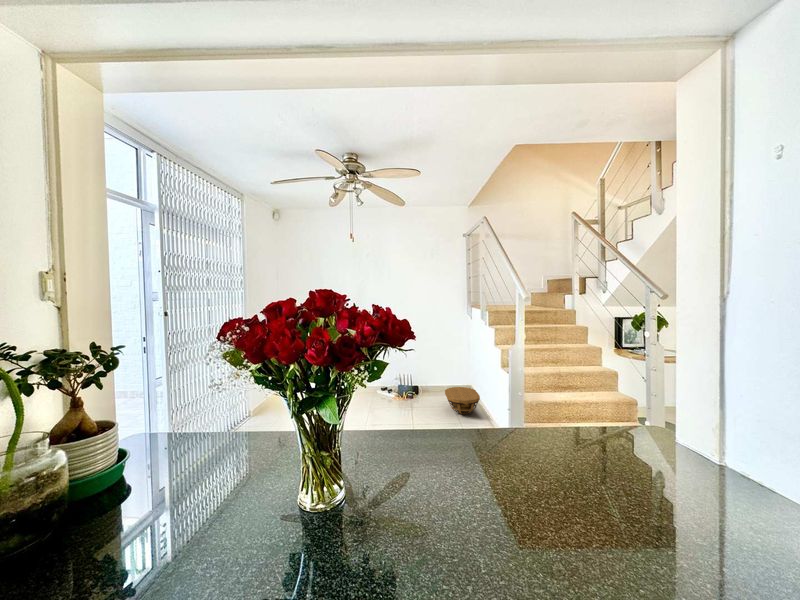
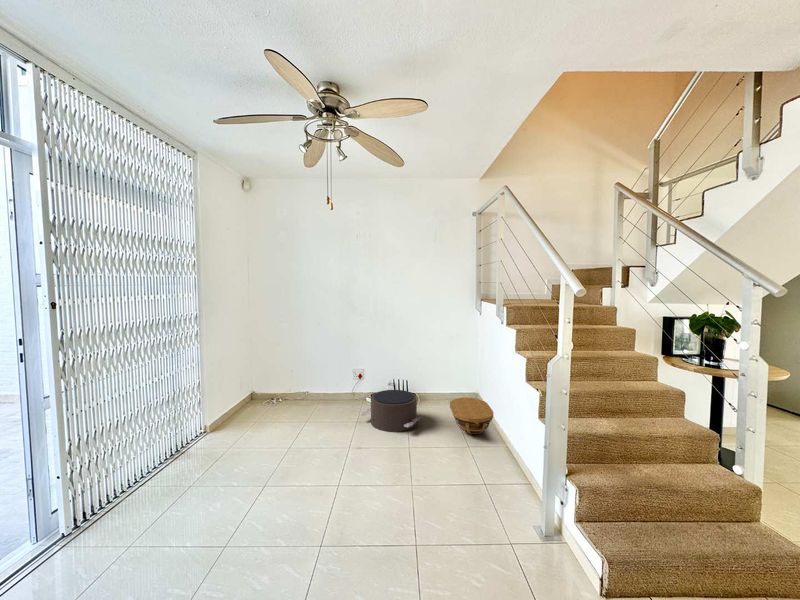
pouf: none [372,382,422,414] -> present [361,390,421,432]

